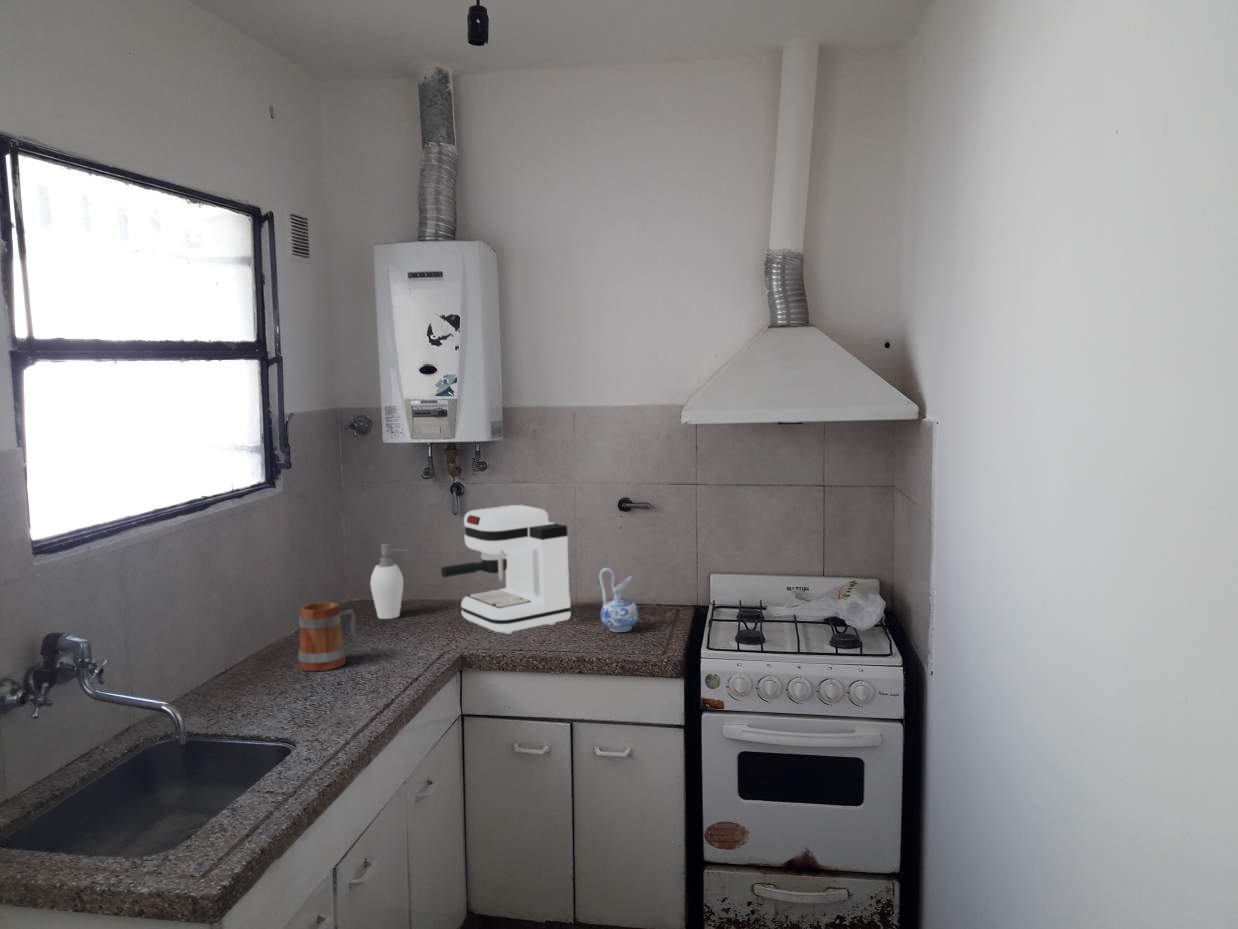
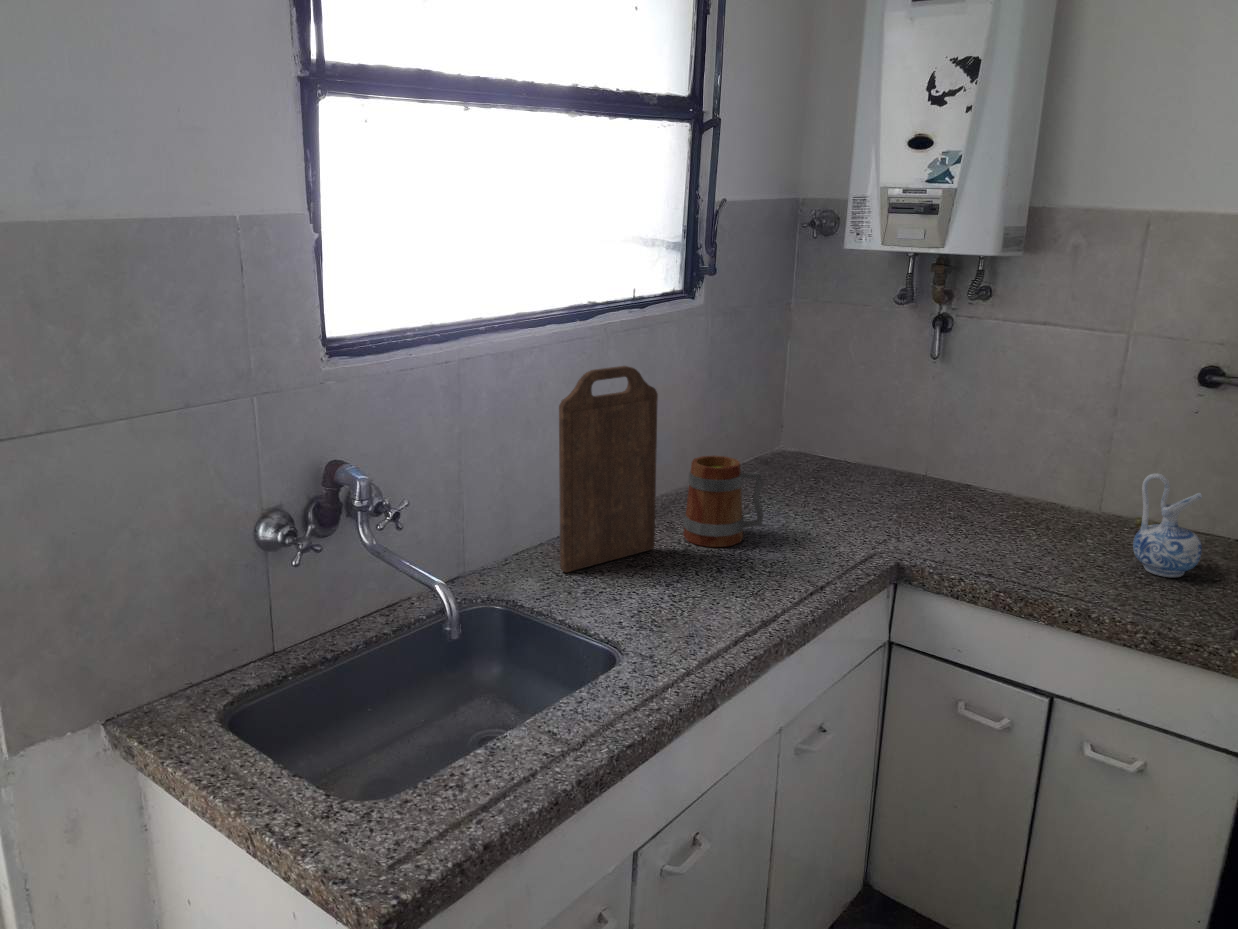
coffee maker: present [441,505,570,634] -> none [895,356,1102,543]
cutting board: none [205,542,281,707] -> present [559,366,658,572]
soap dispenser: present [371,544,403,619] -> none [805,387,860,486]

